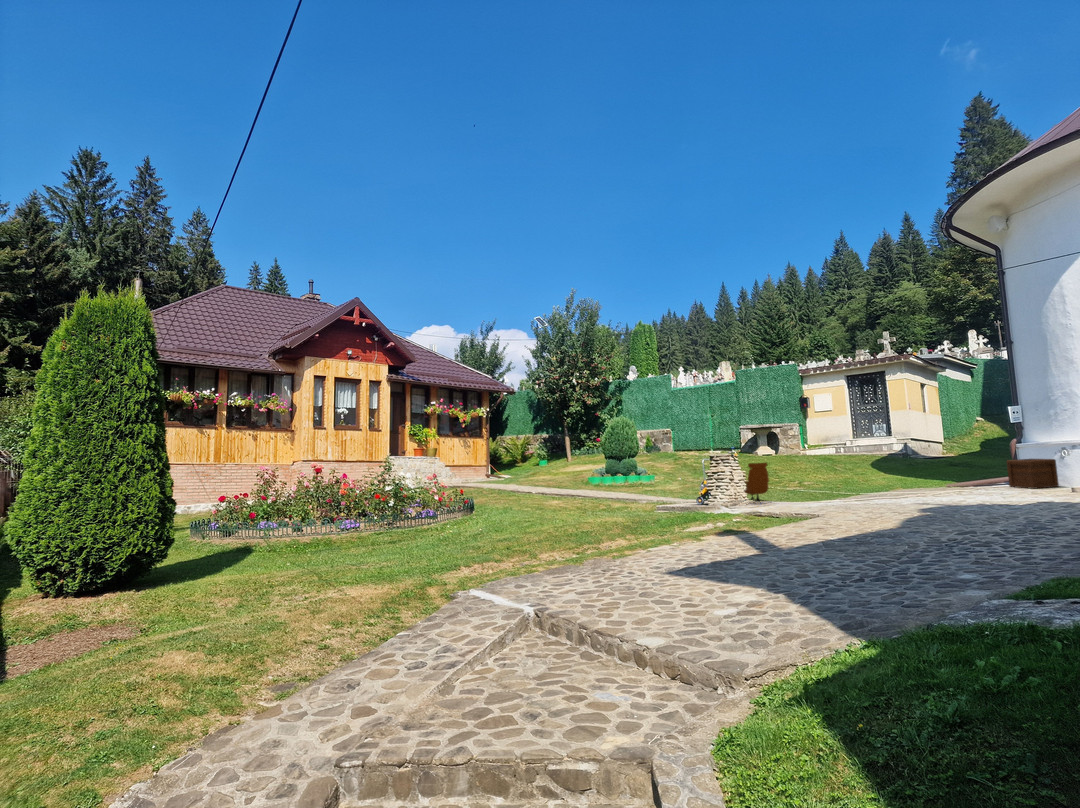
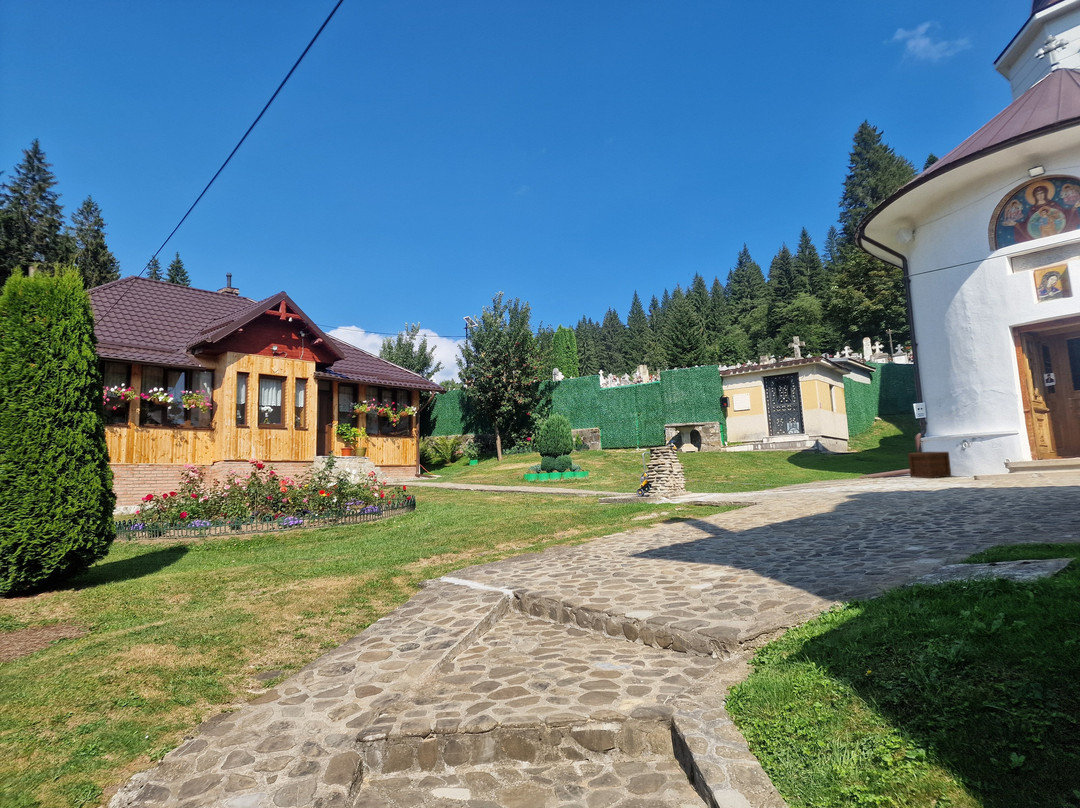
lounge chair: present [744,463,769,503] -> none [681,456,707,495]

